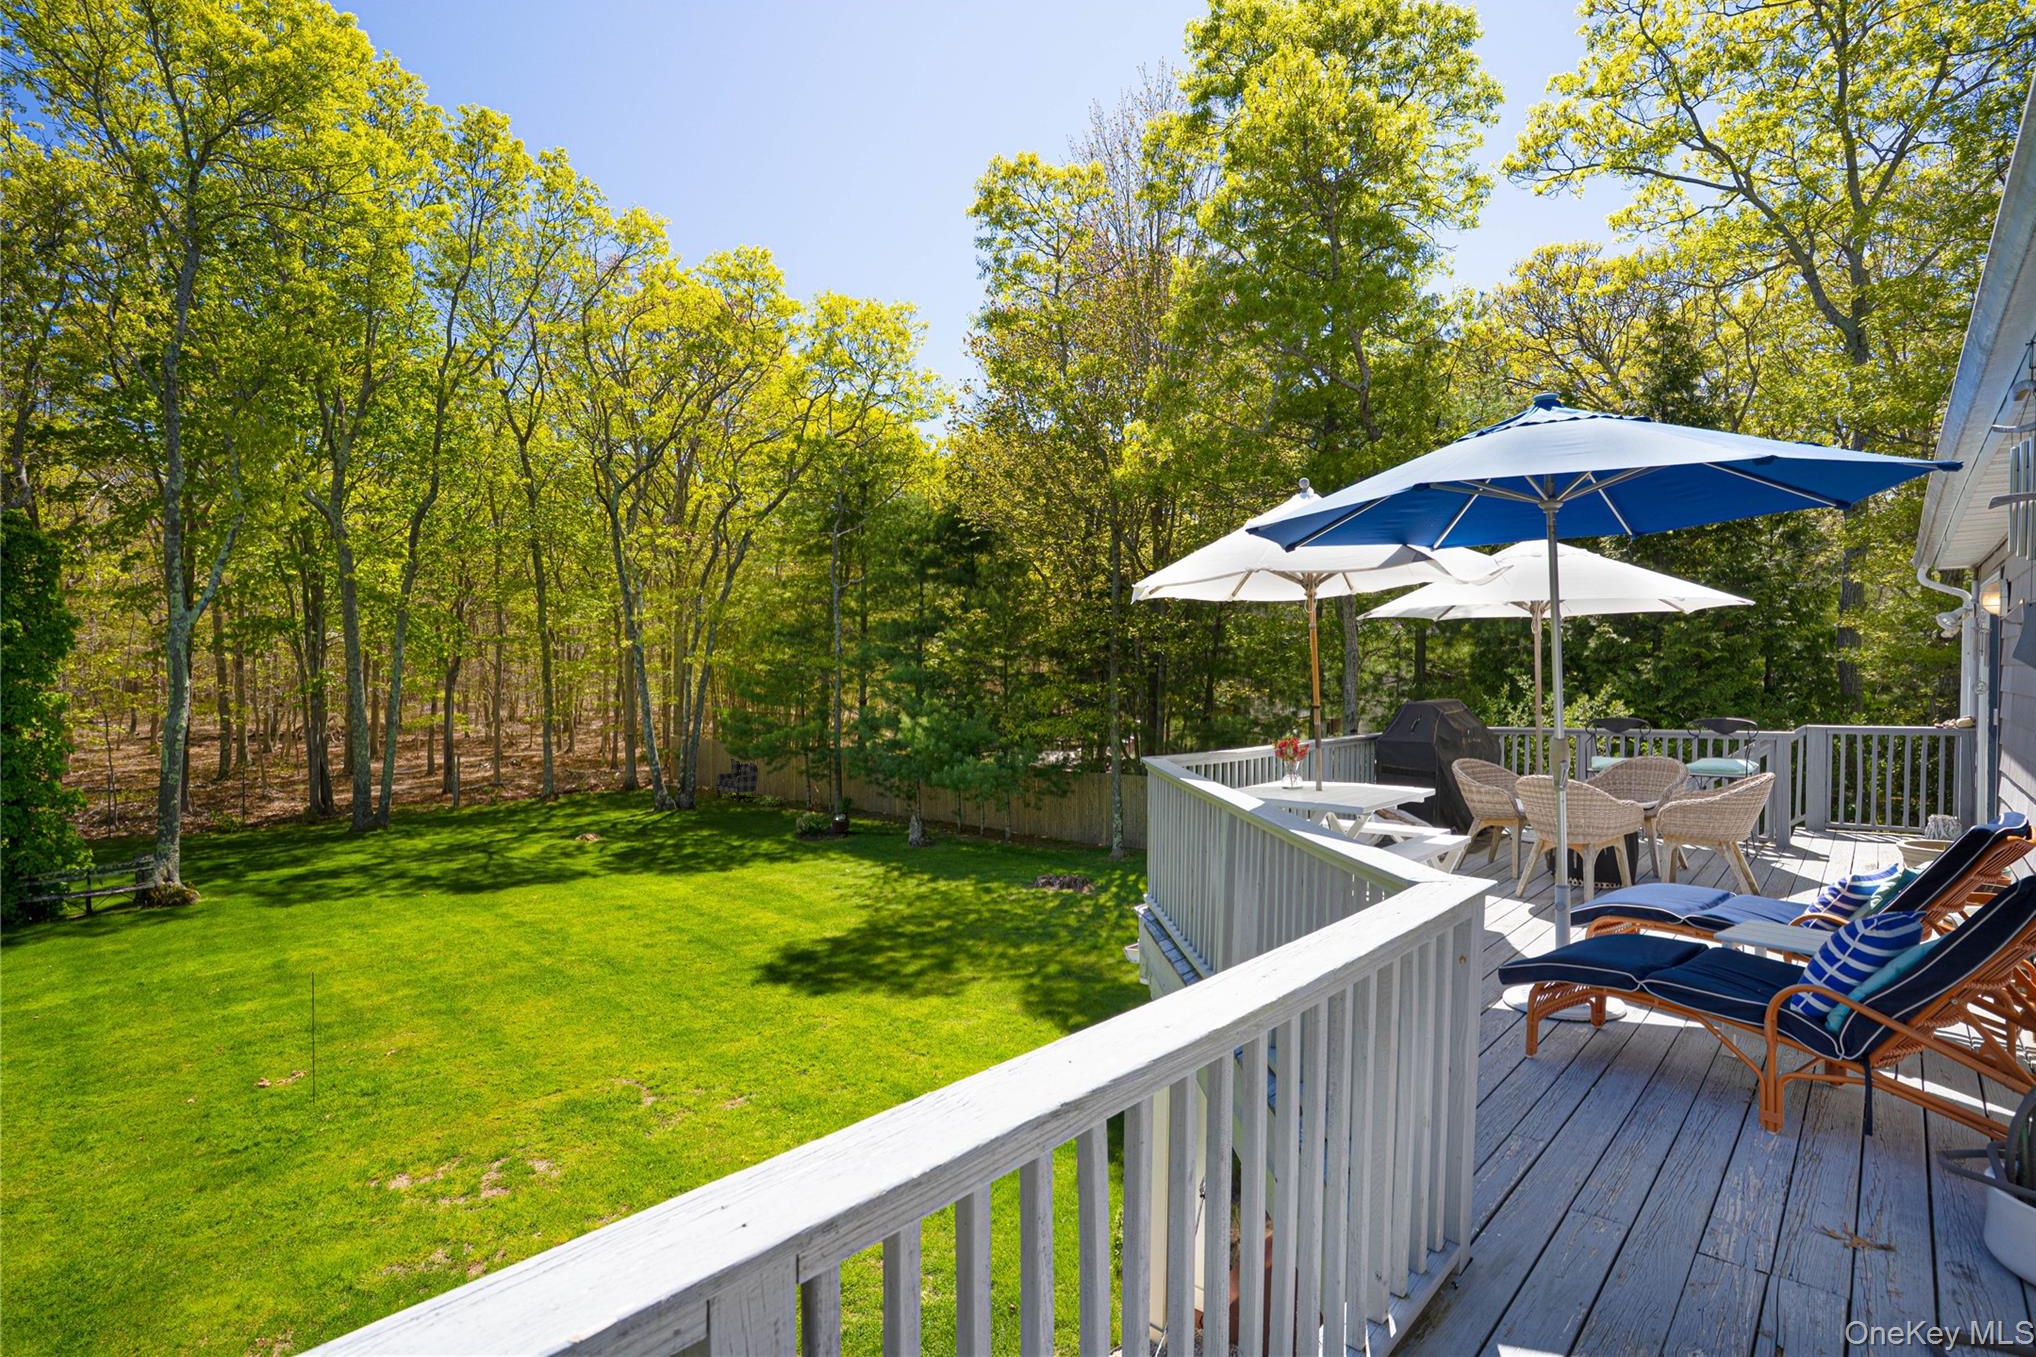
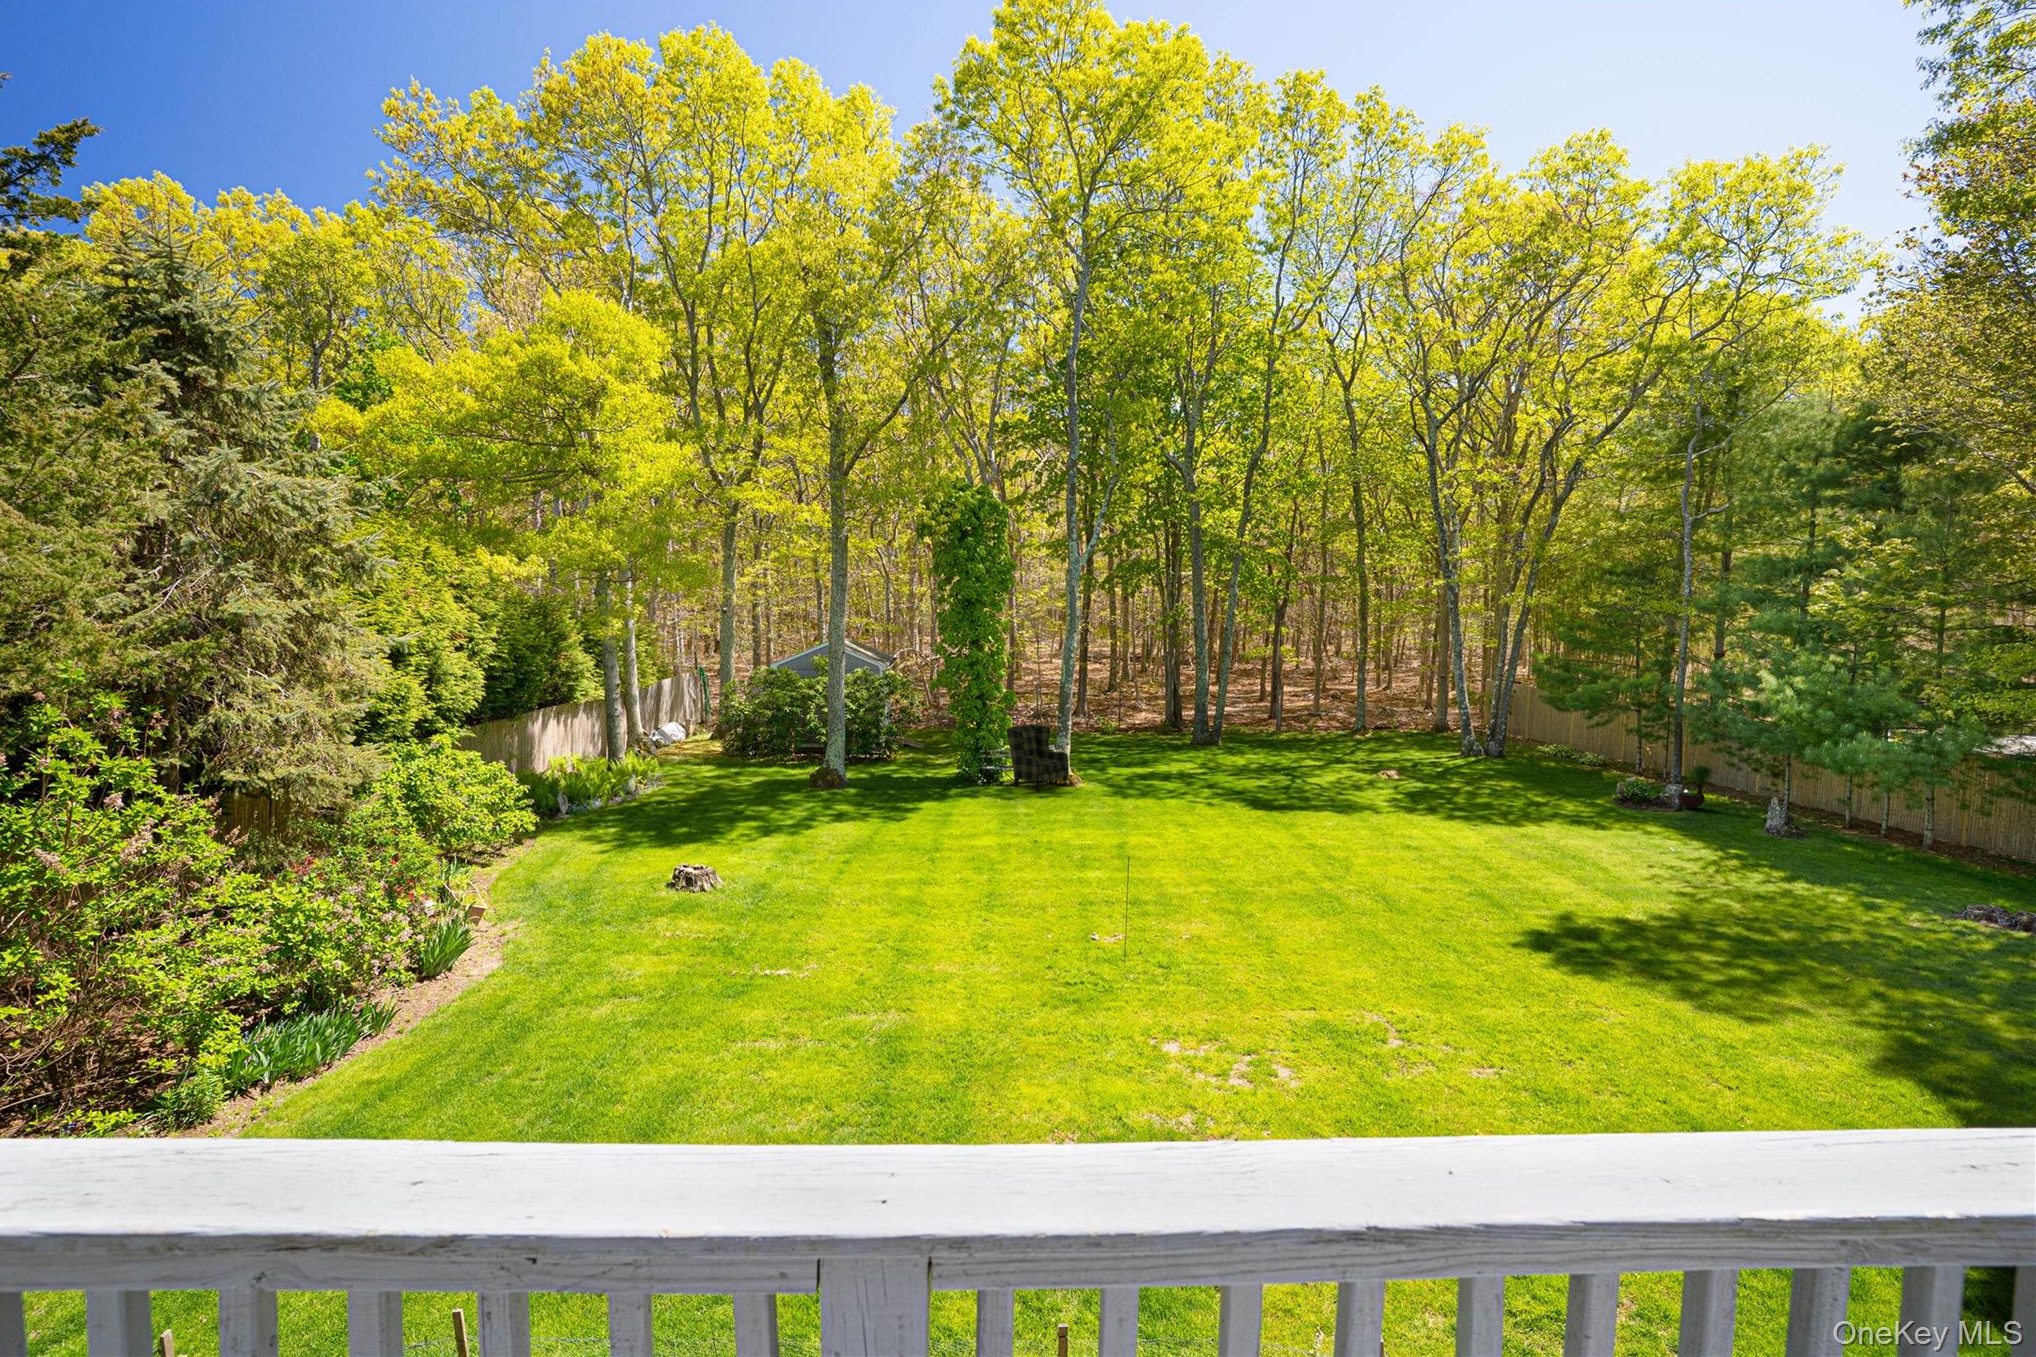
chair: present [716,759,759,800] -> present [1007,724,1069,792]

